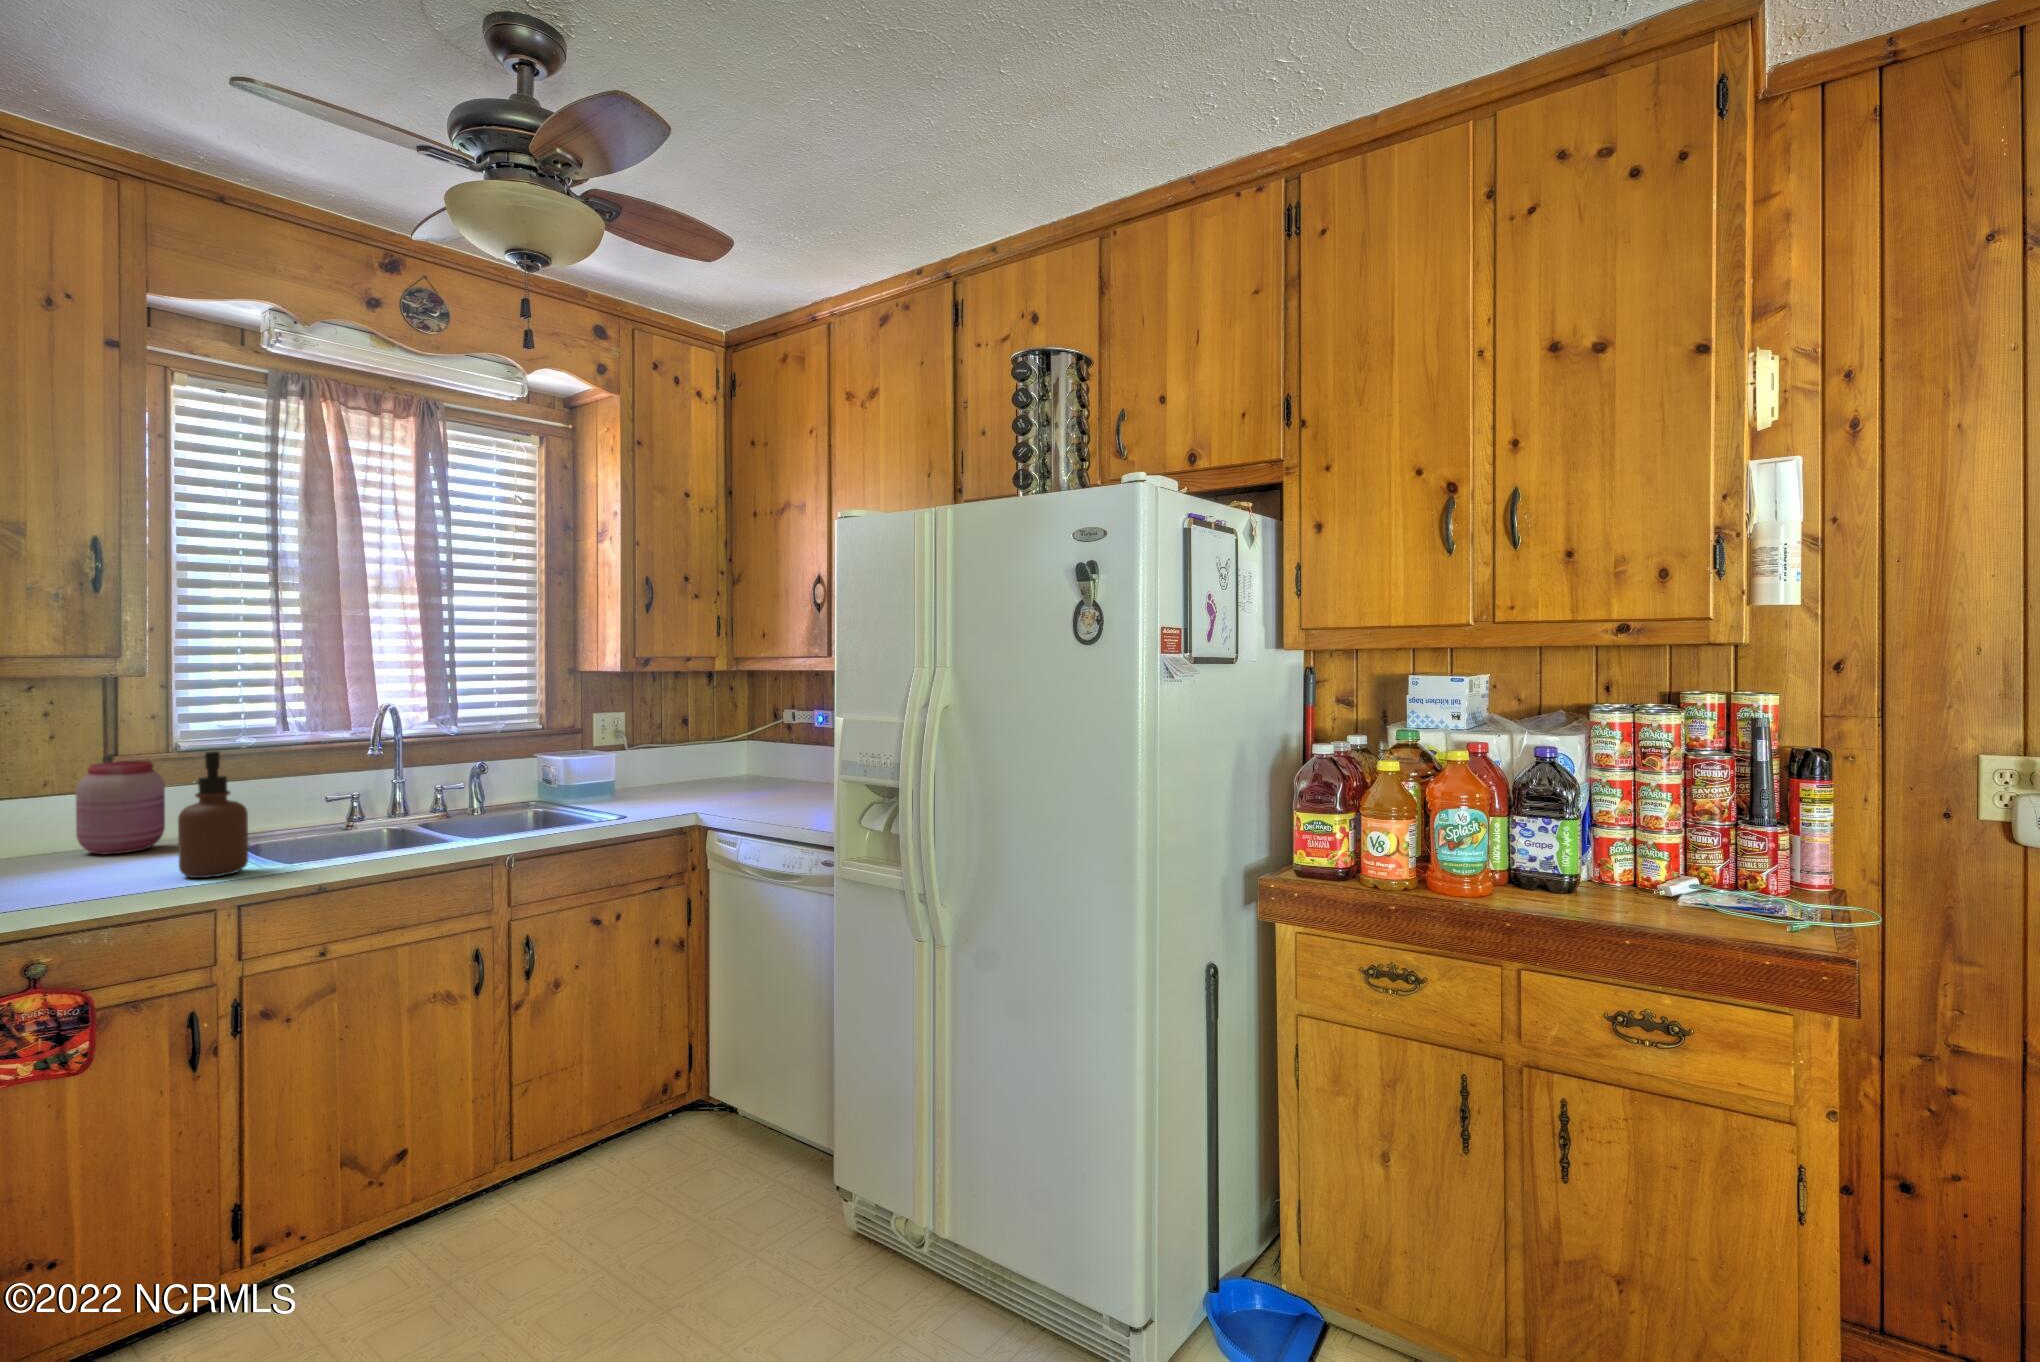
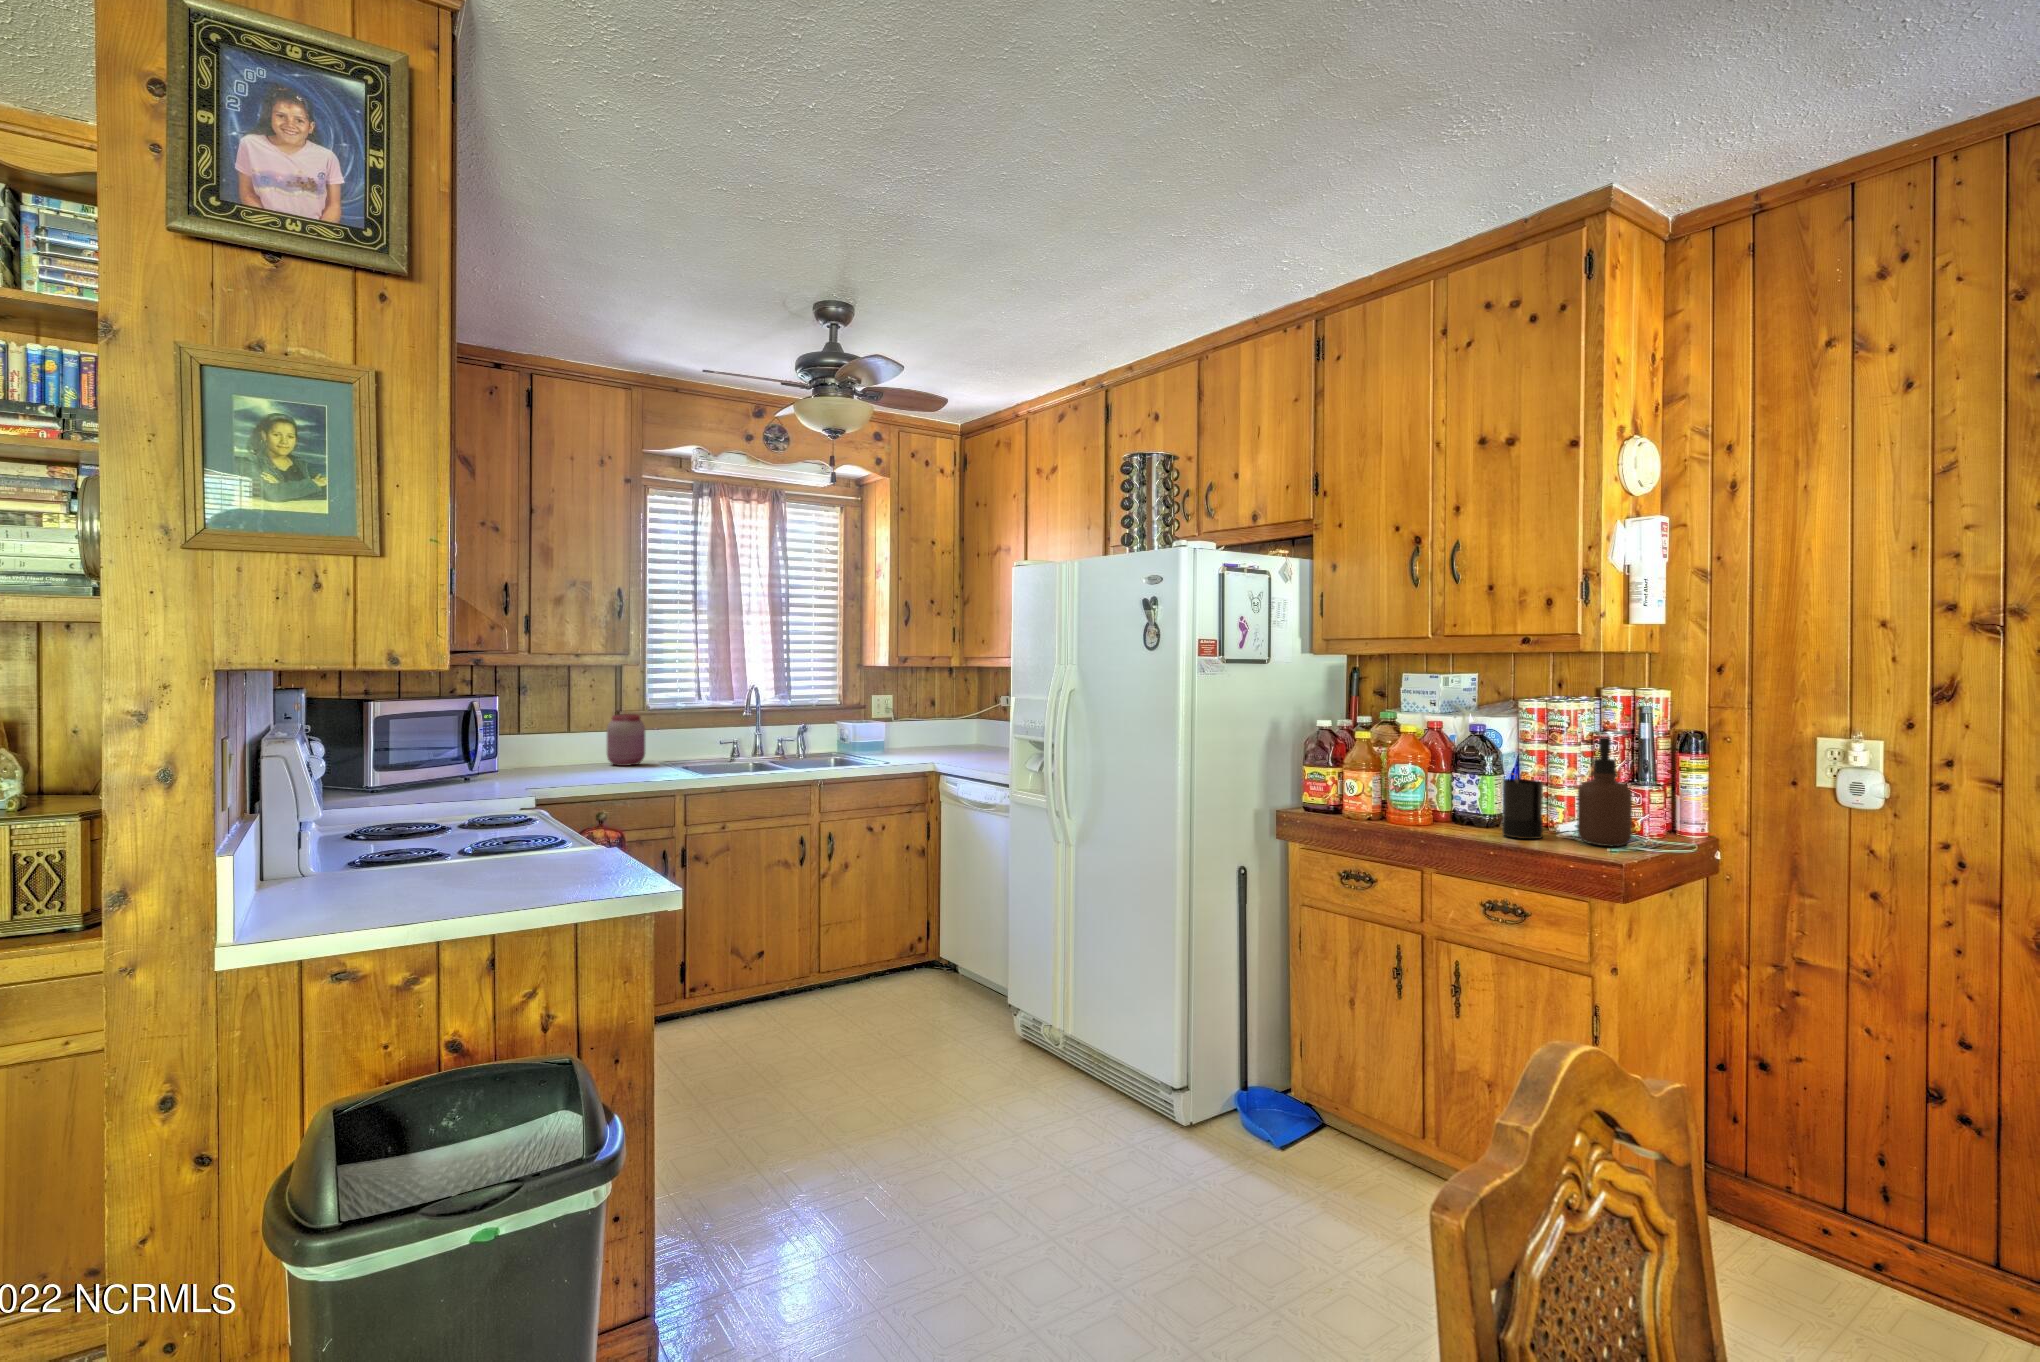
soap dispenser: present [178,751,249,878] -> present [1577,737,1632,846]
candle: none [1617,818,1679,917] -> present [1502,774,1543,839]

